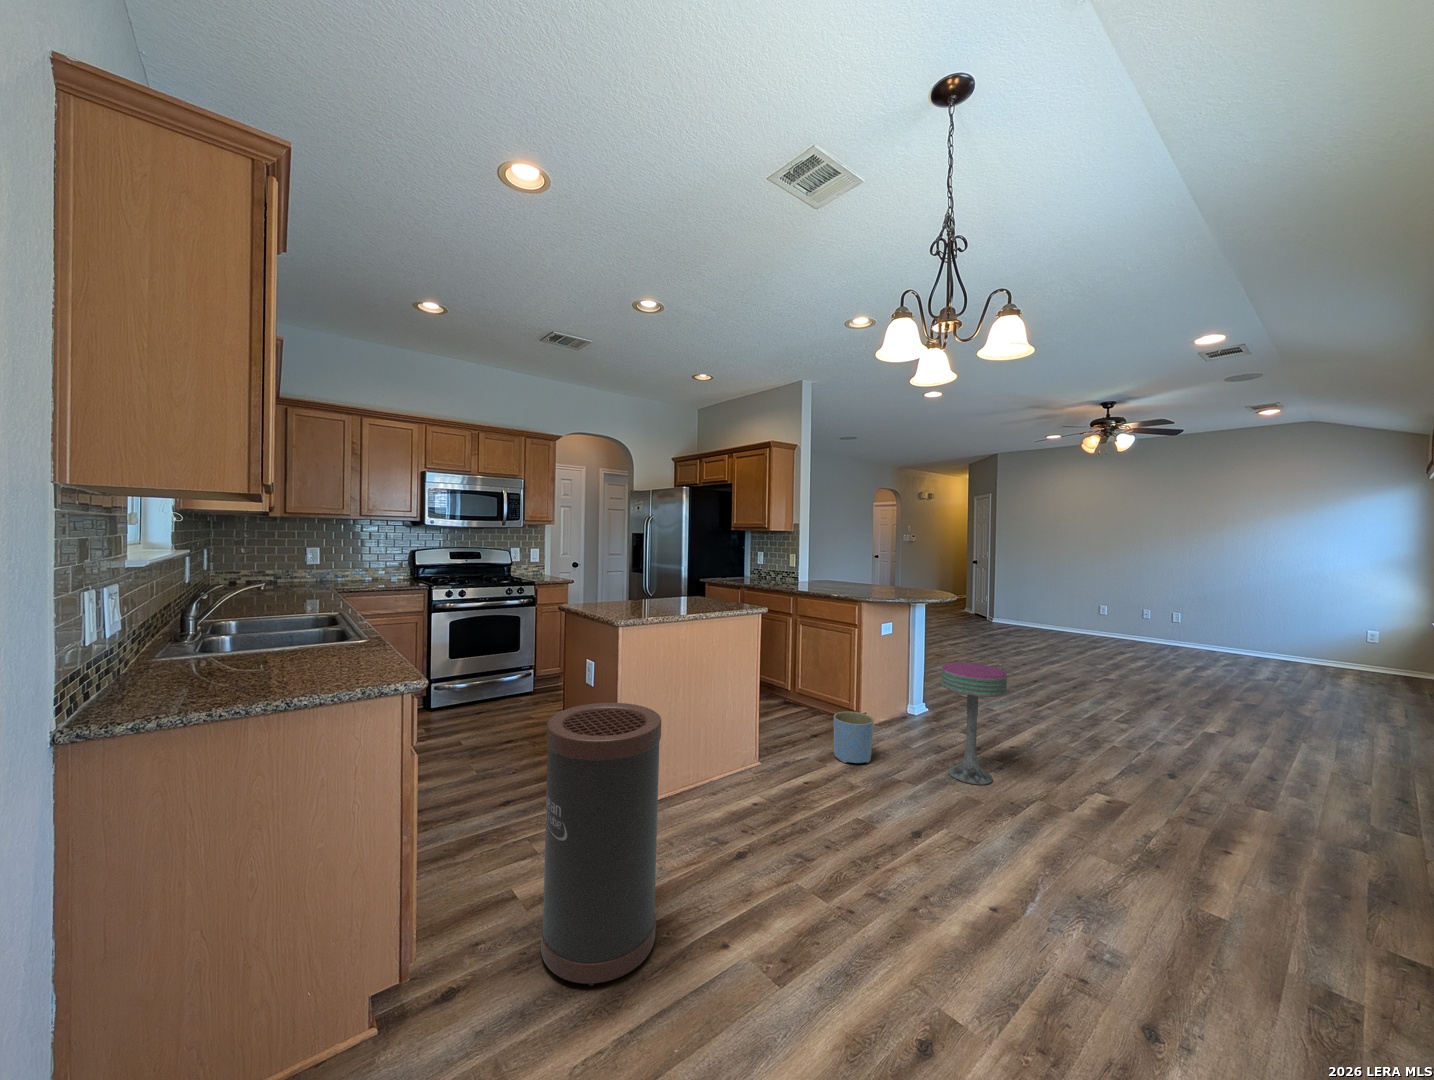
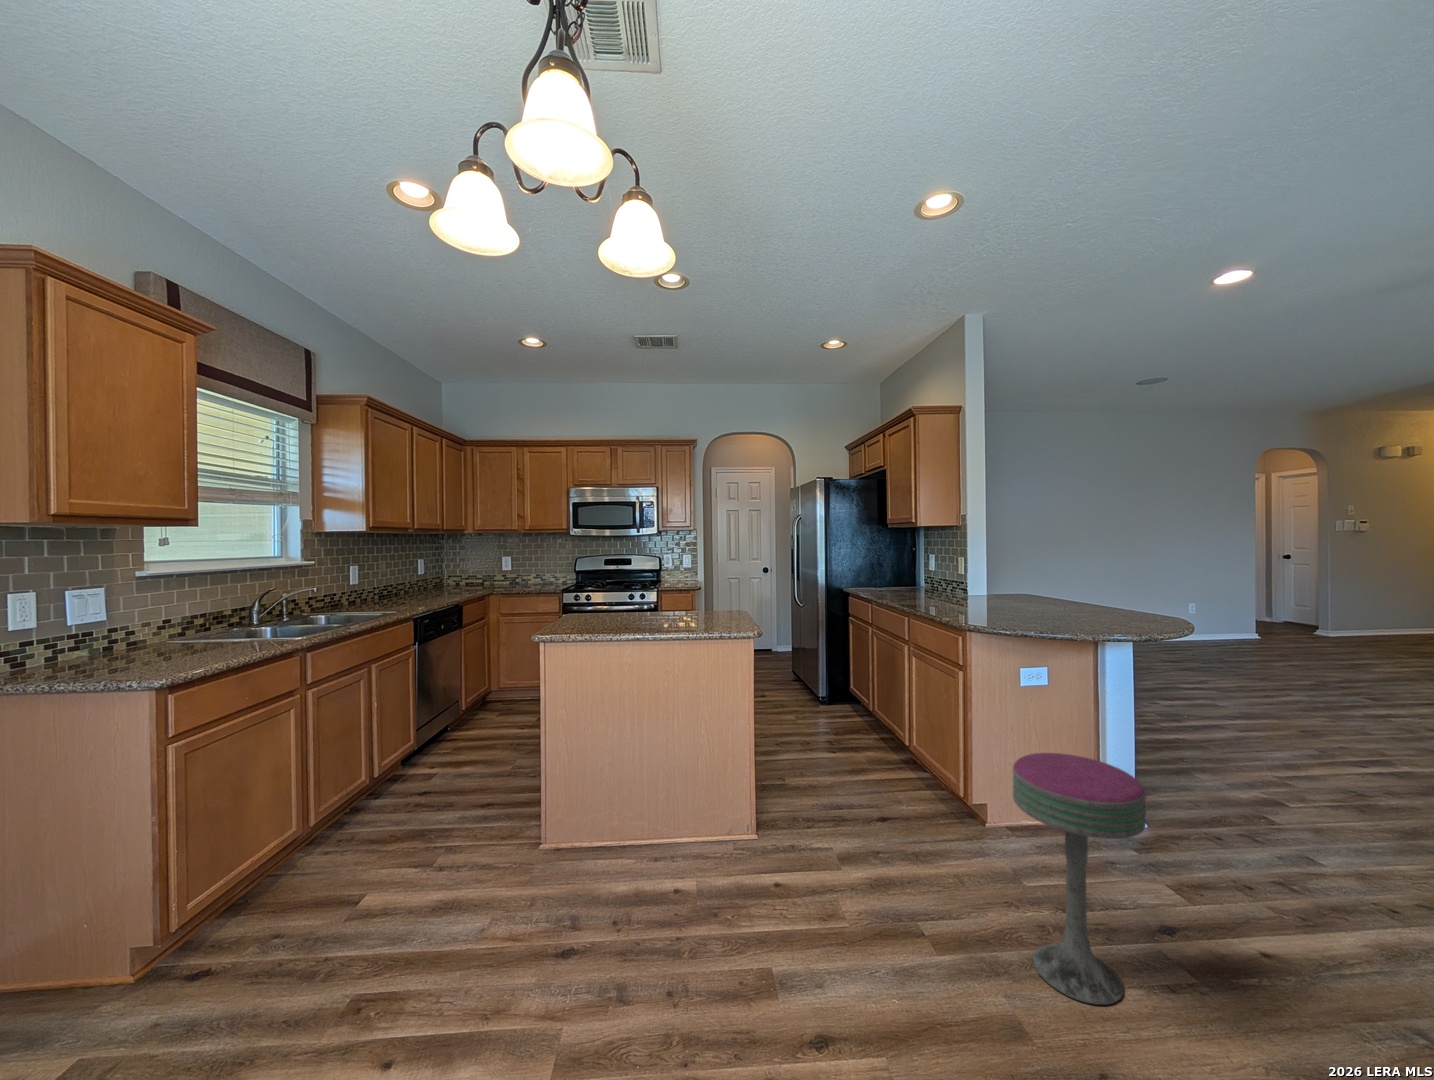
trash can: present [541,703,661,986] -> none [246,725,398,1034]
planter: present [834,711,874,763] -> none [863,795,926,886]

